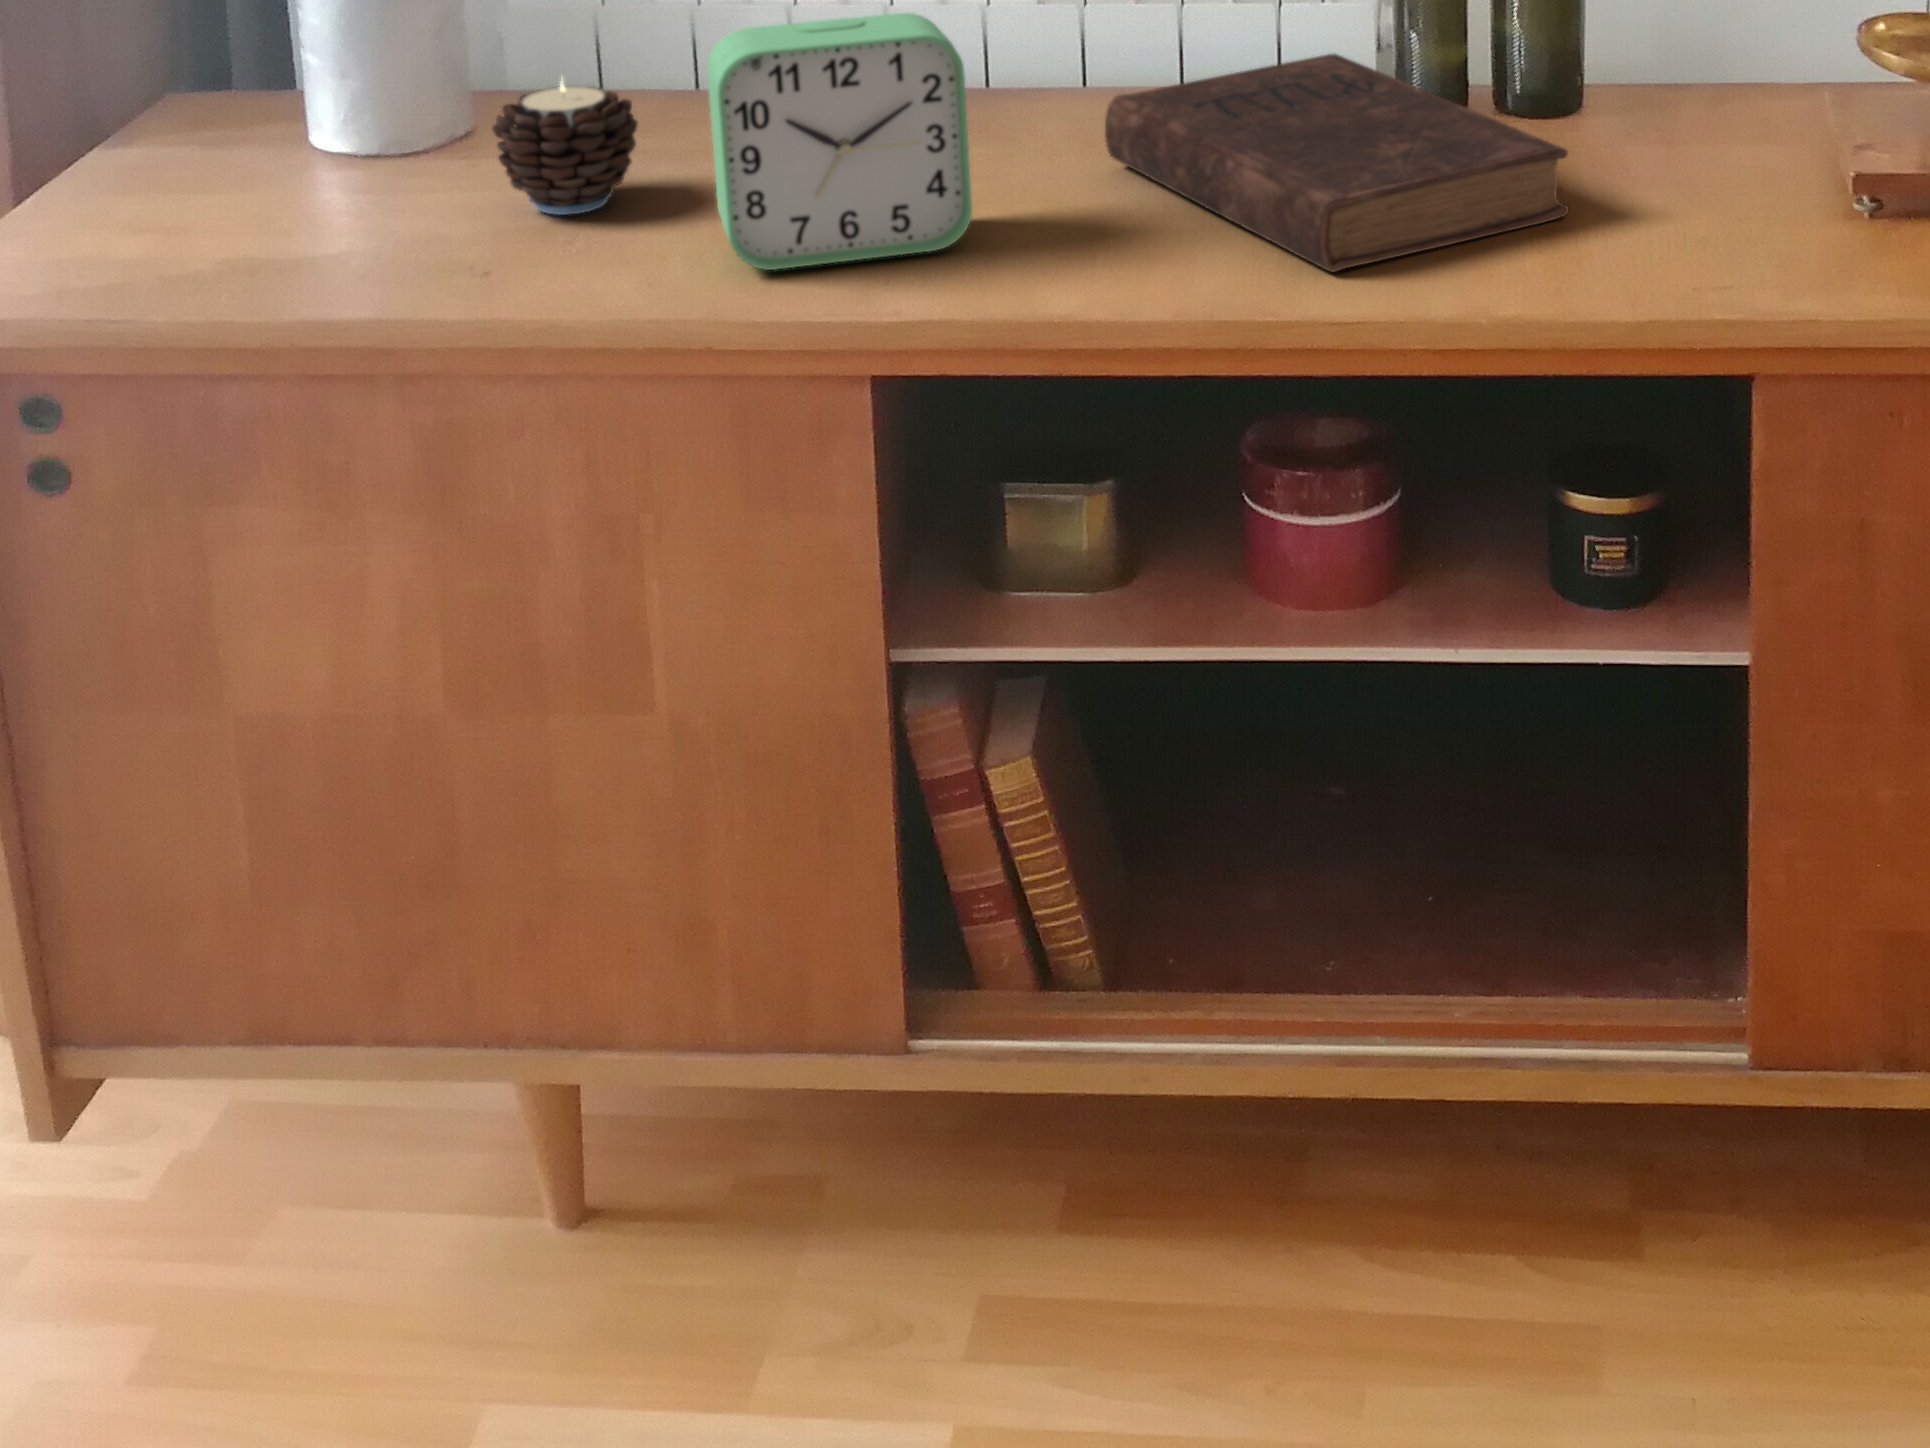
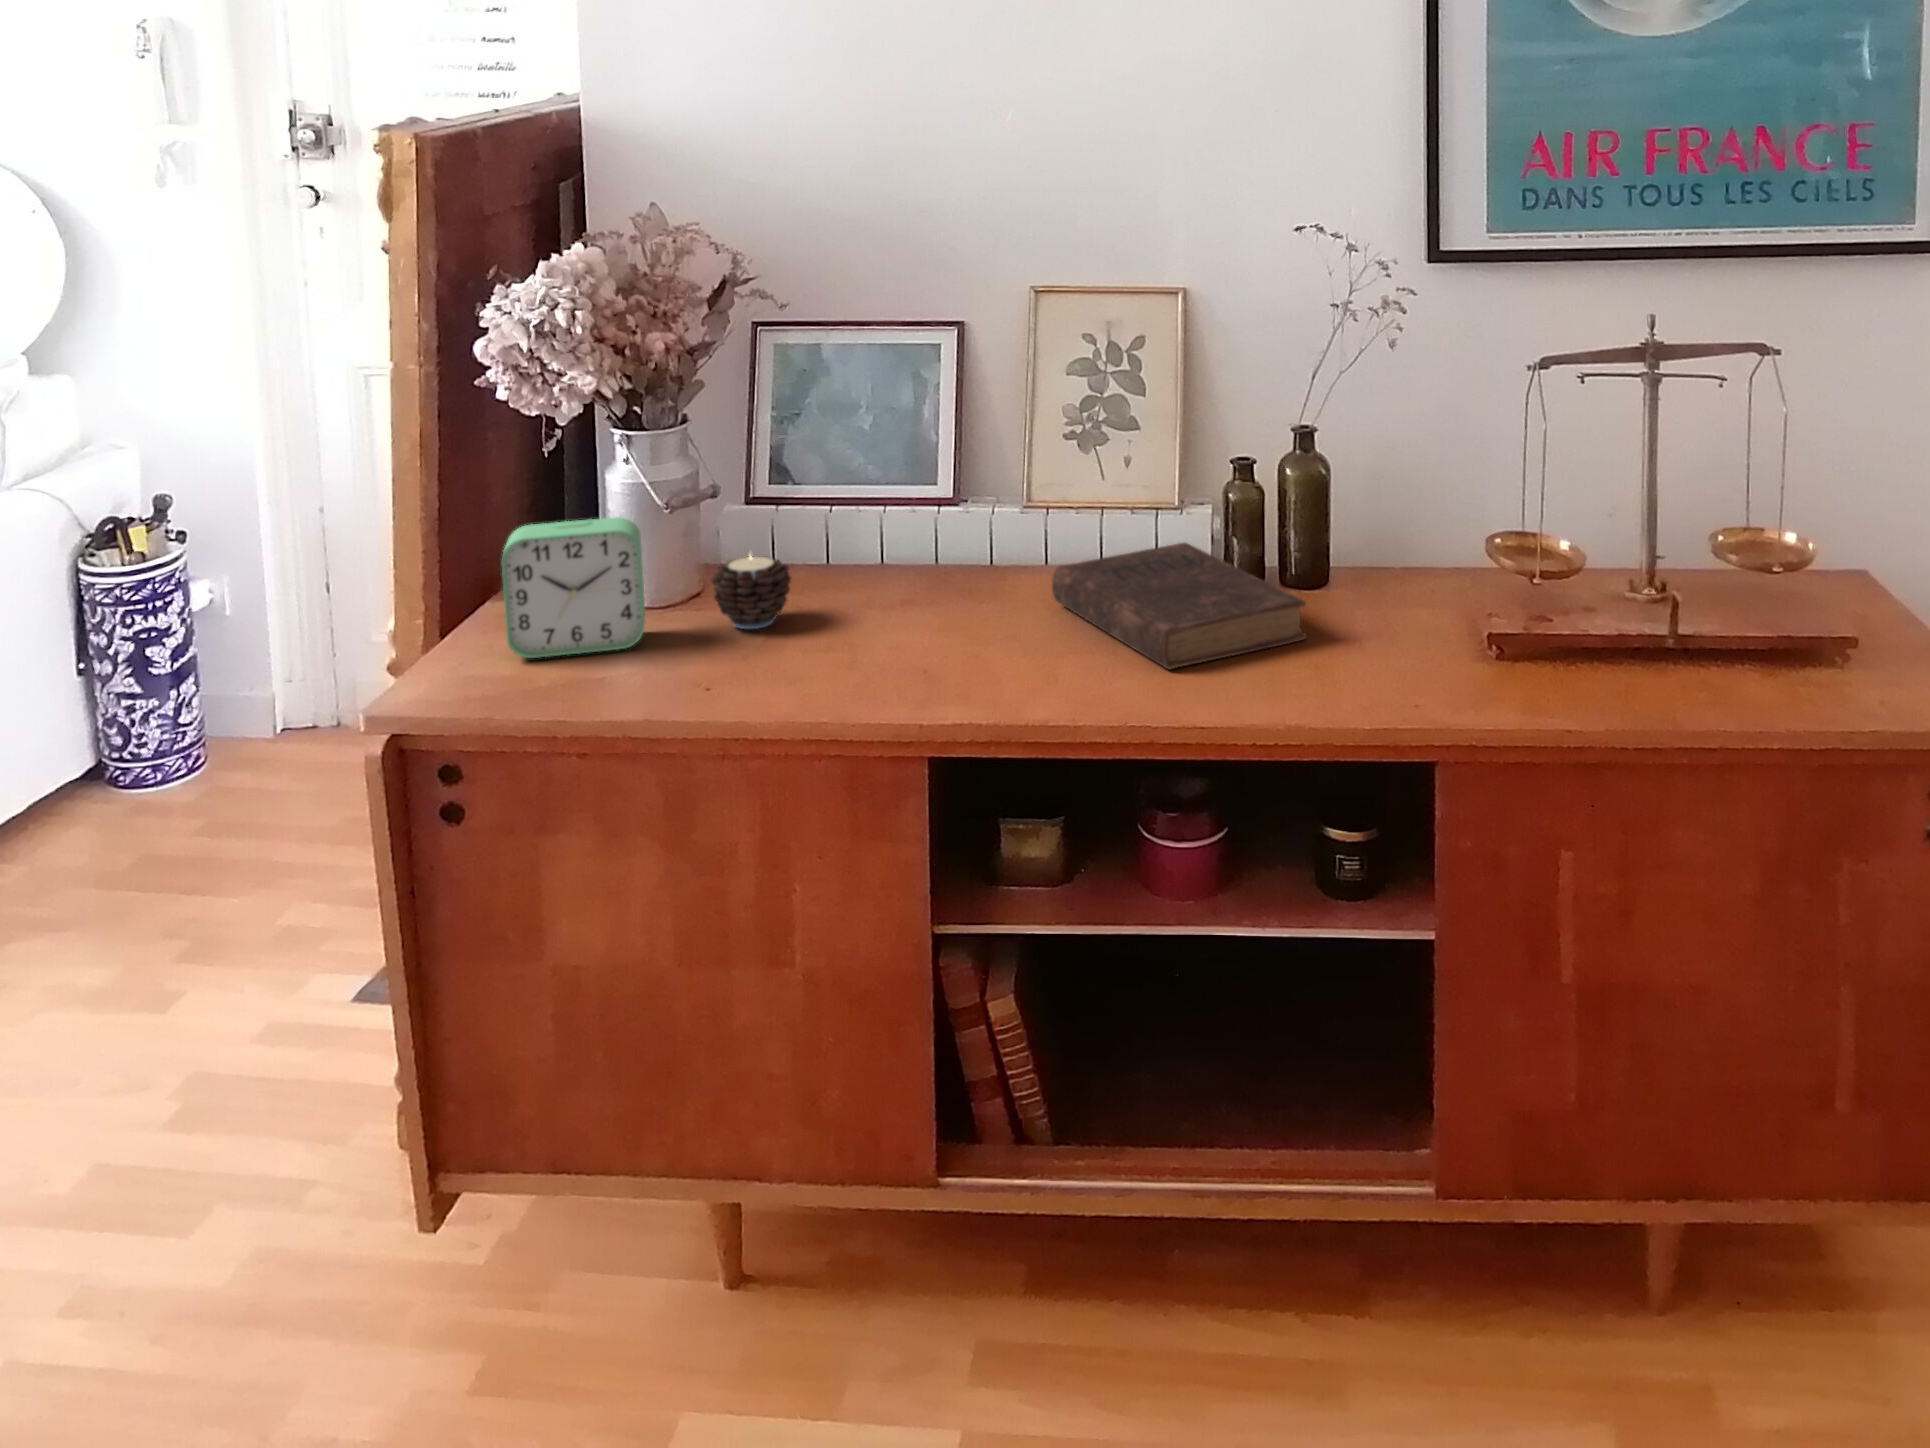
alarm clock: present [707,13,972,270] -> present [502,517,645,658]

